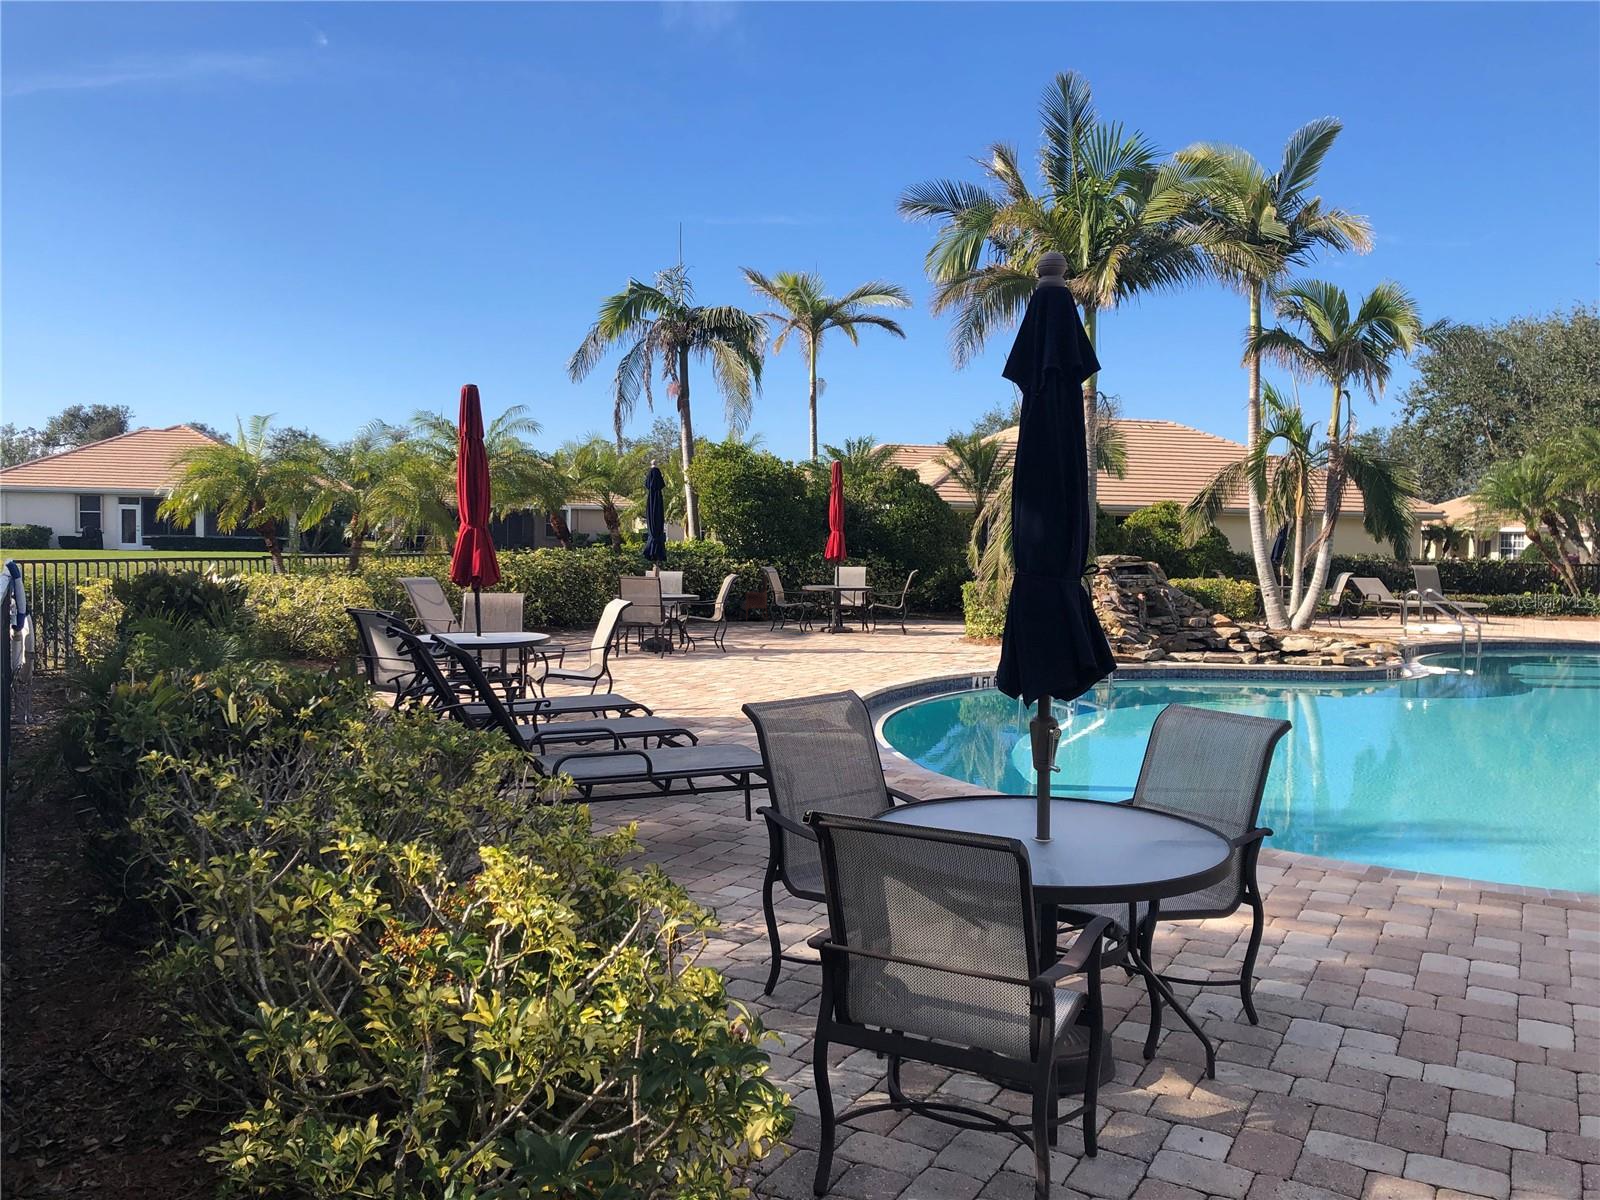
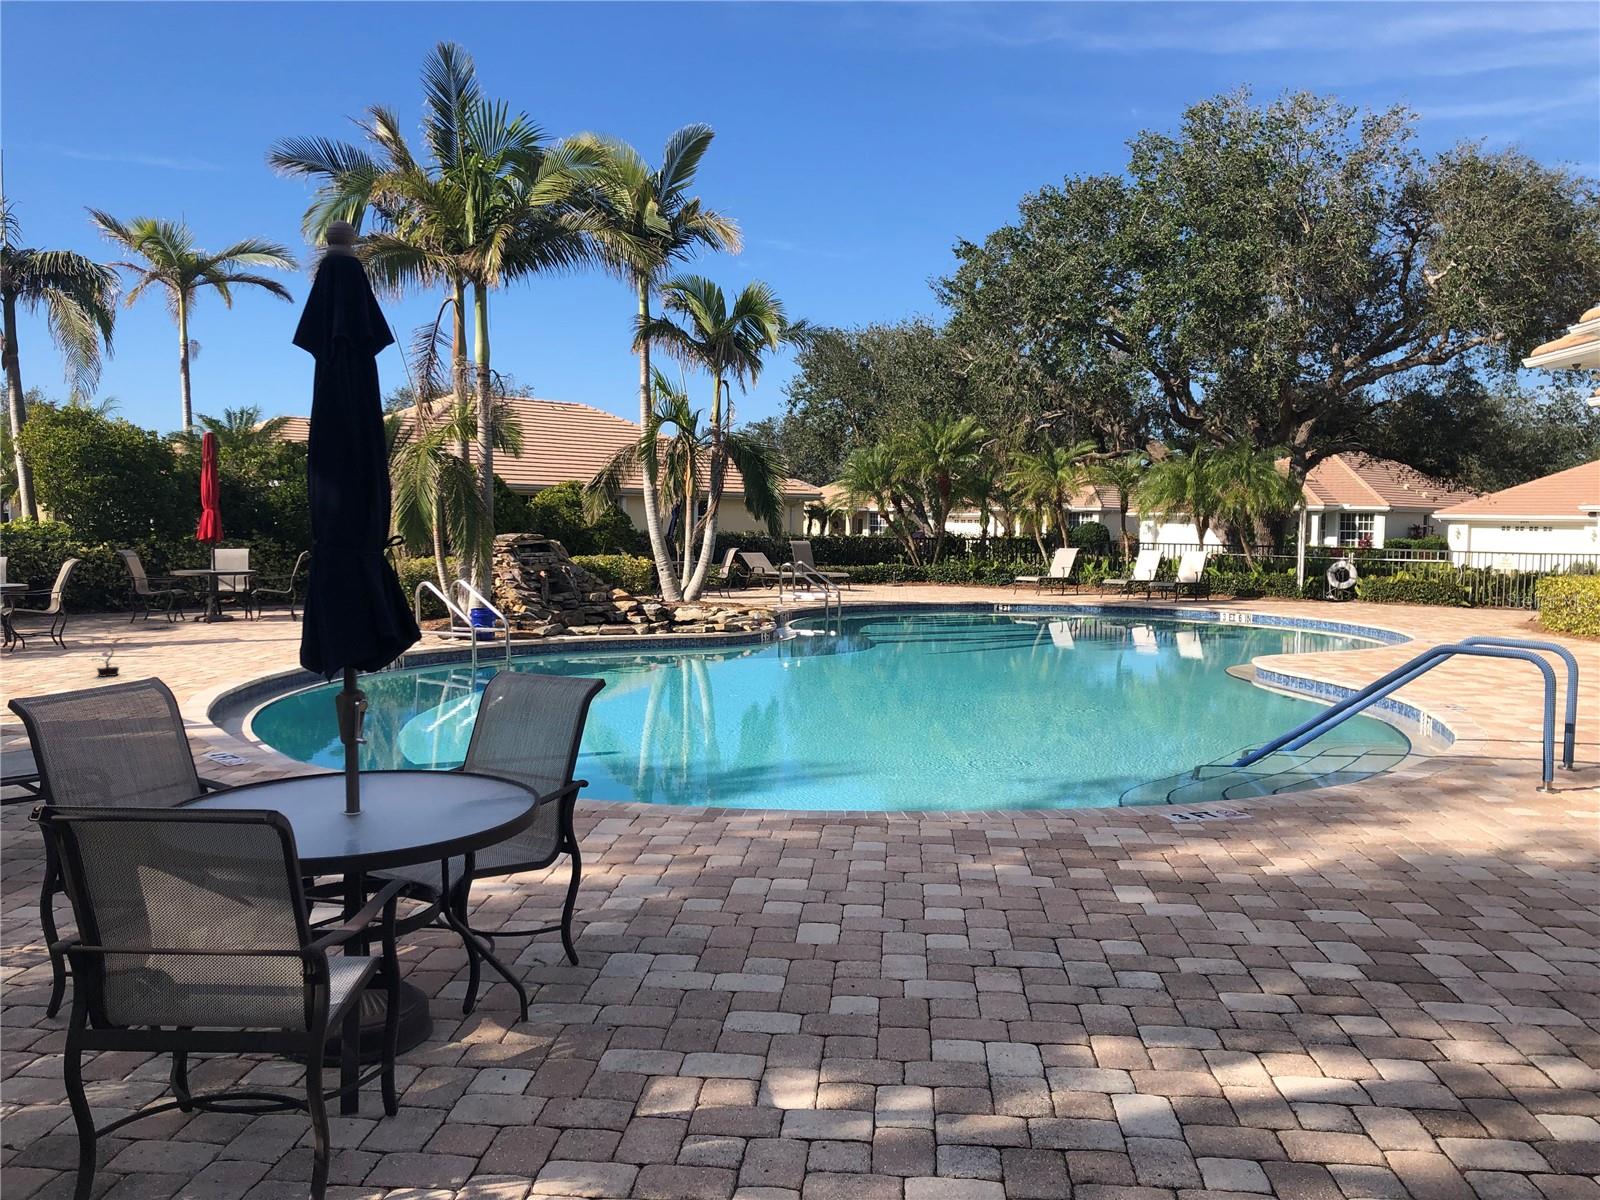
armchair: present [740,574,767,617] -> none [86,559,124,616]
potted plant: none [769,629,804,668] -> present [92,631,129,677]

